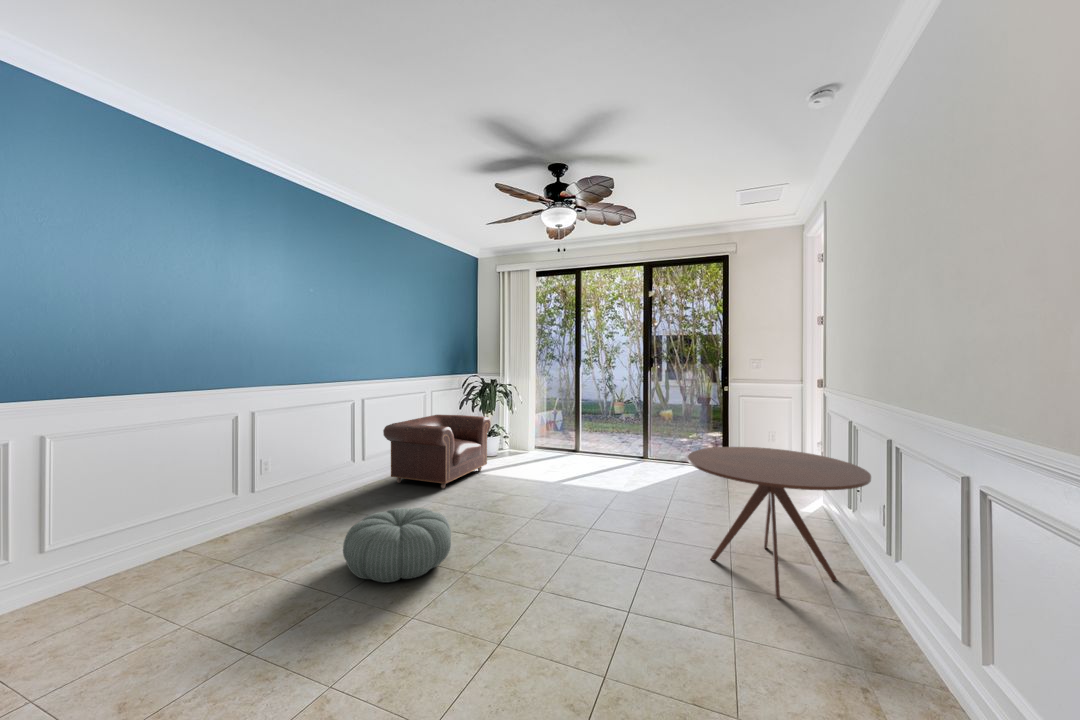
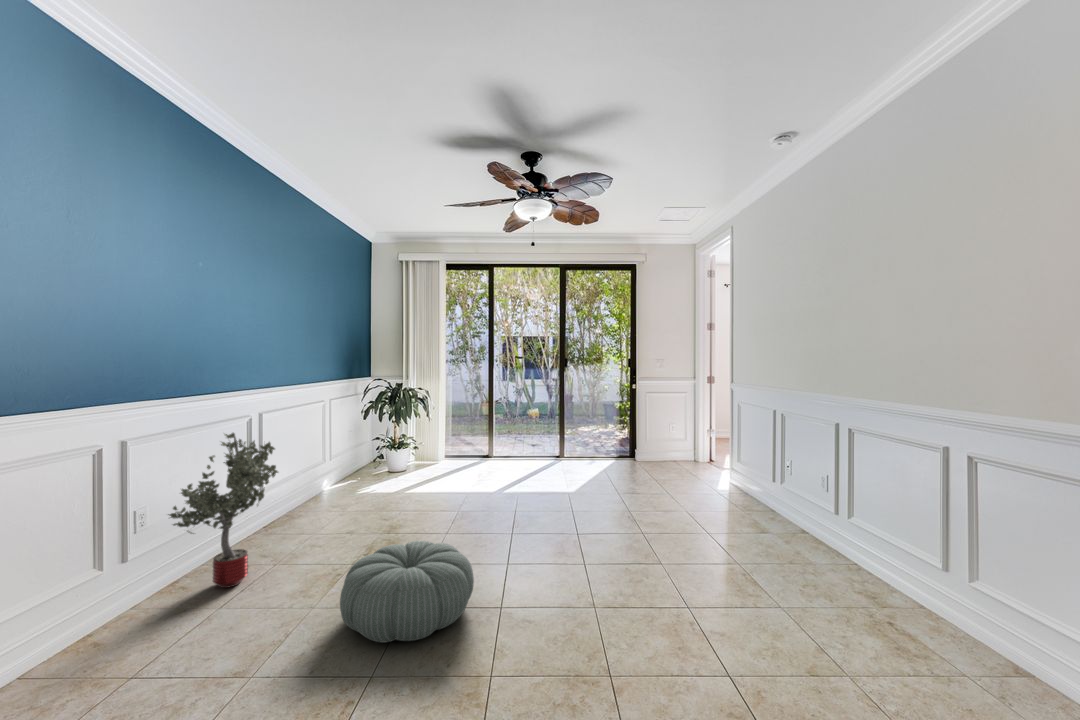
potted tree: none [269,411,354,523] -> present [168,433,278,588]
armchair: present [383,415,491,489] -> none [288,427,412,517]
round table: present [688,447,871,599] -> none [679,438,835,568]

